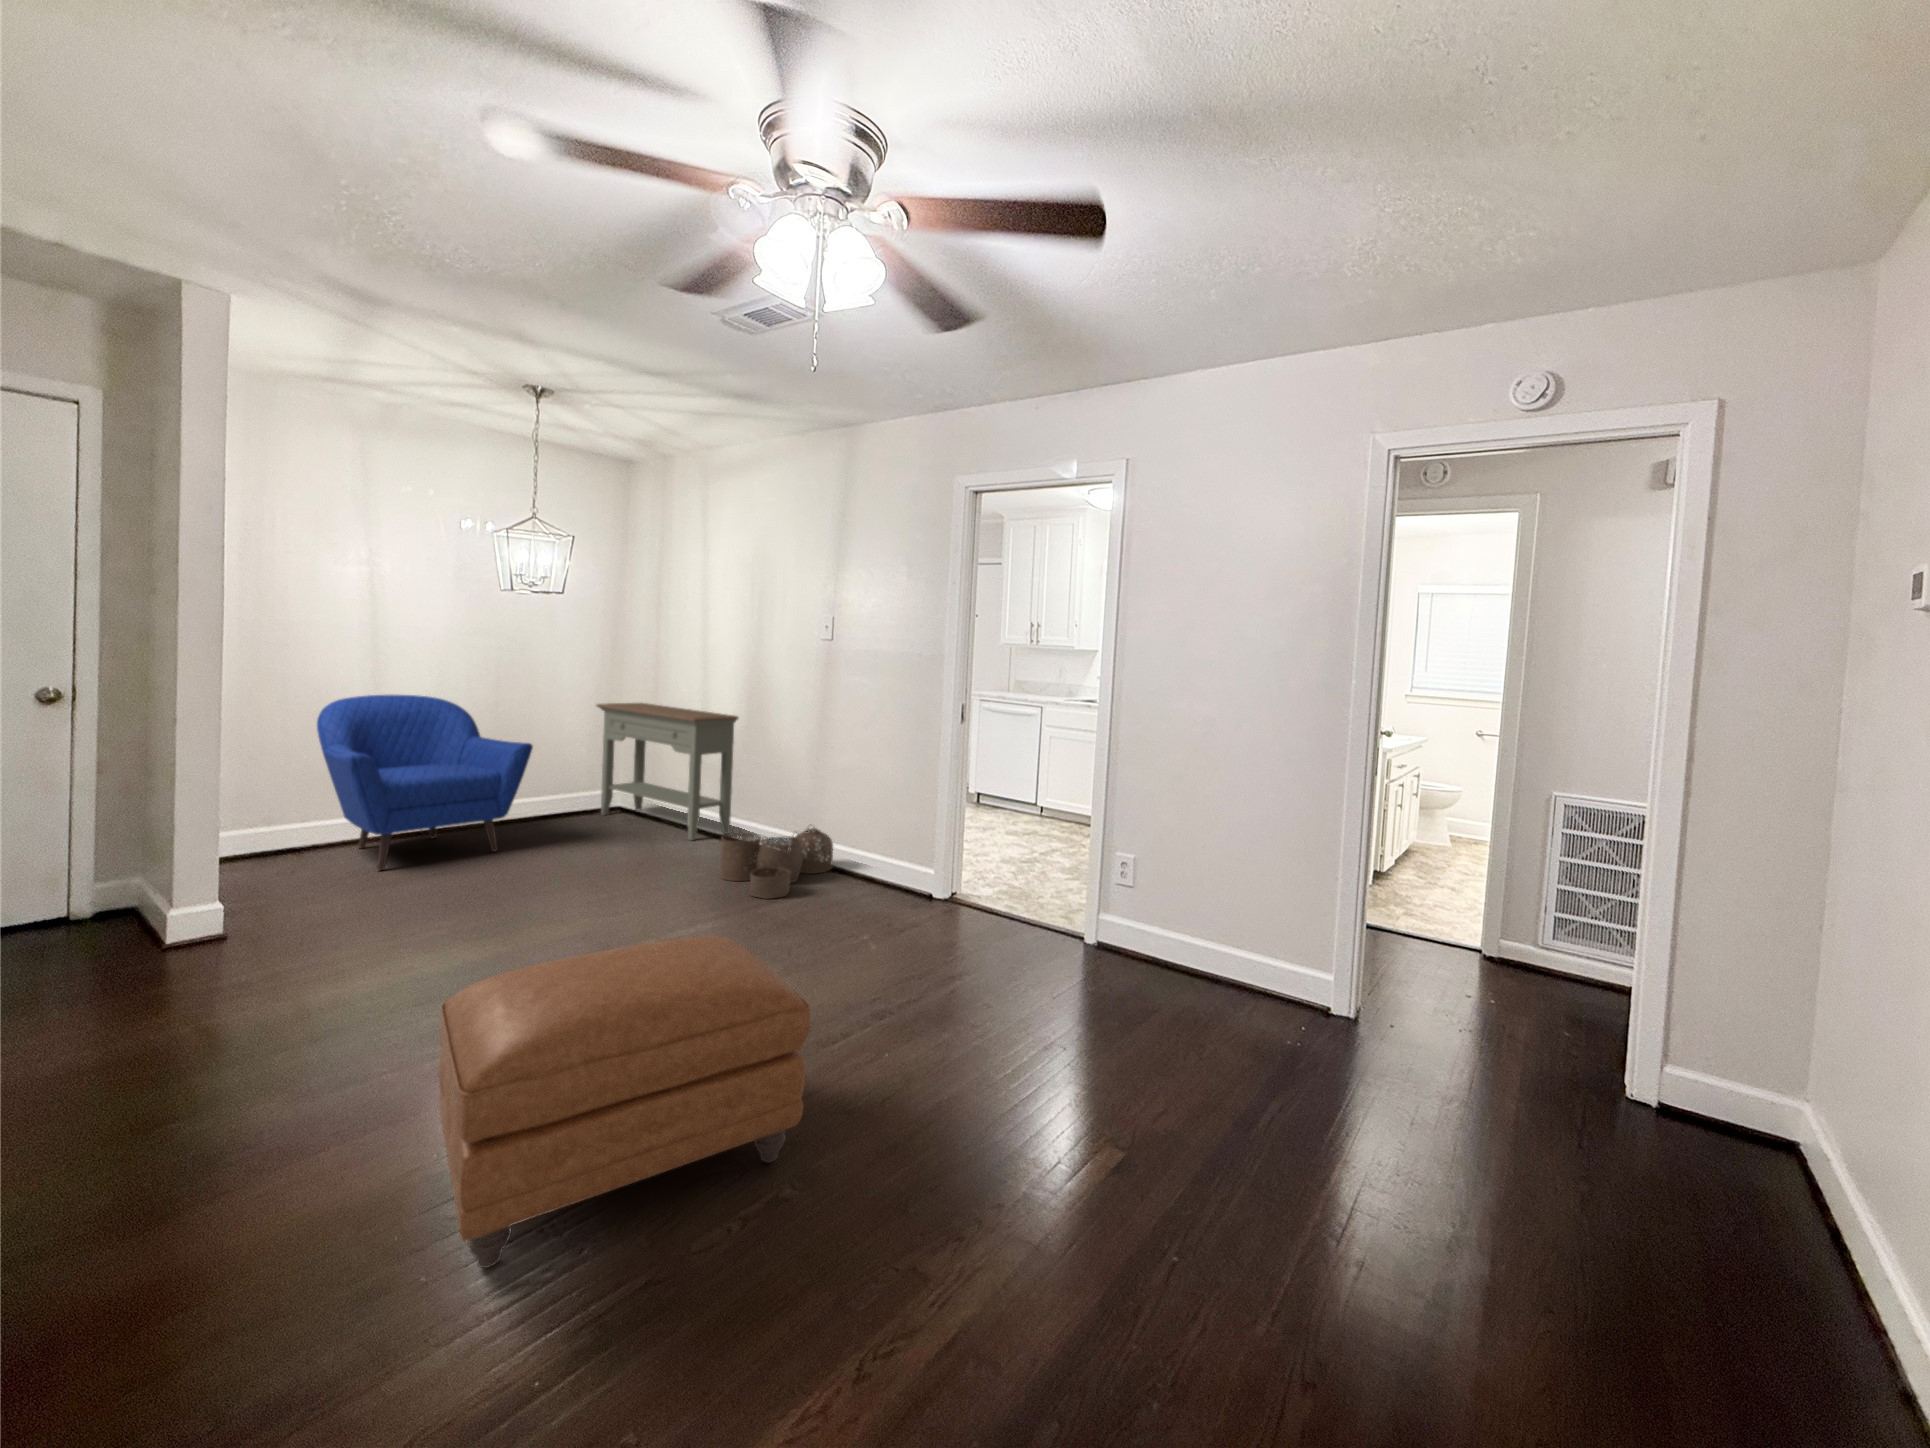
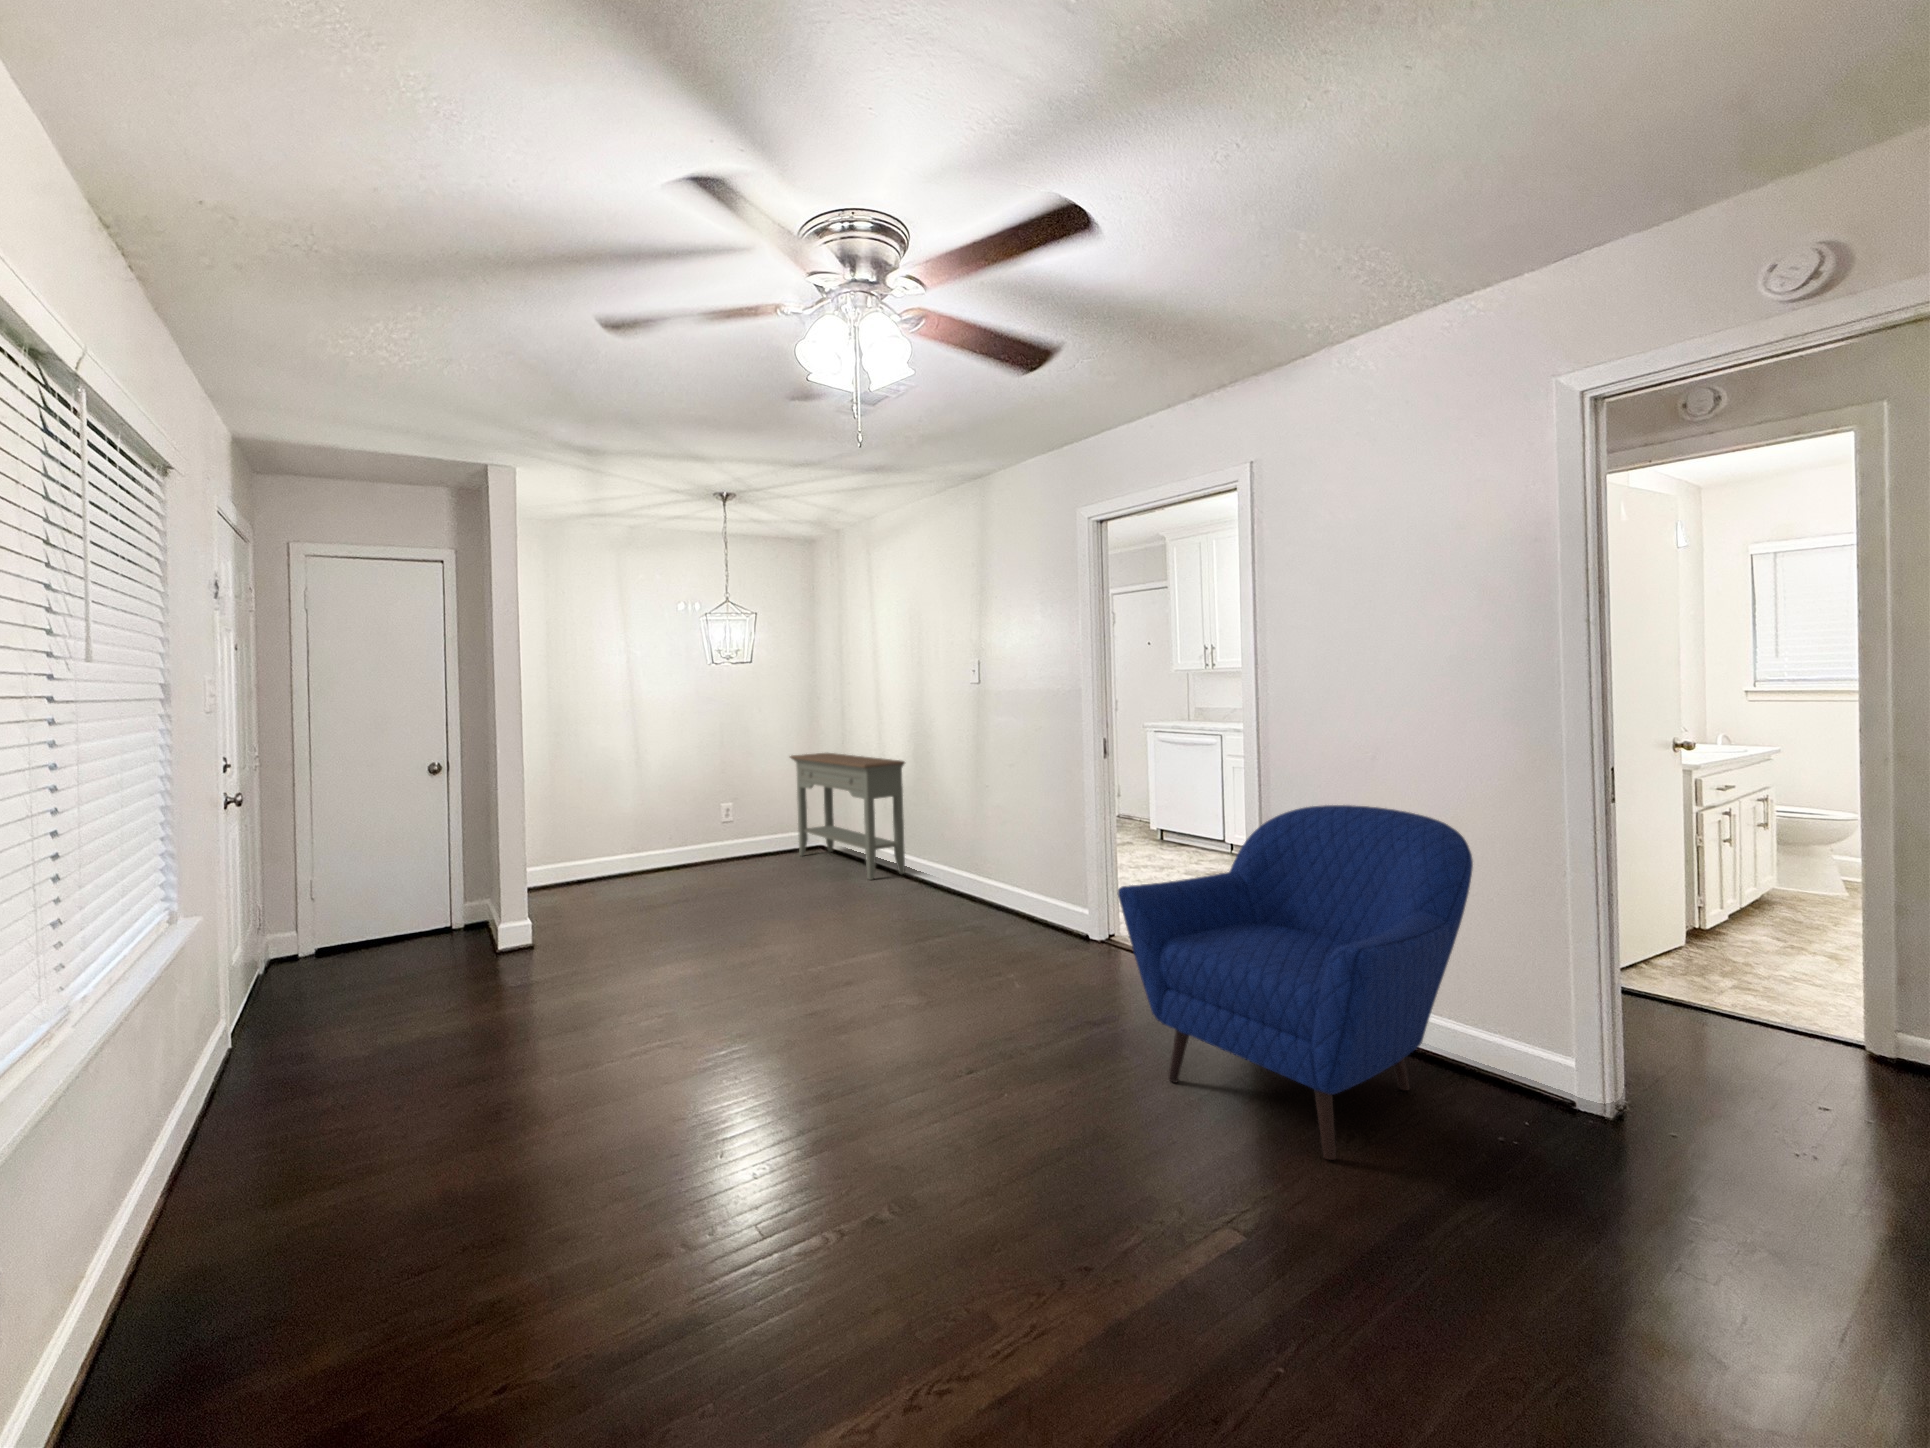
armchair: present [317,695,533,870] -> present [1118,805,1473,1160]
woven basket: present [721,828,833,899] -> none [887,865,995,937]
ottoman: present [438,936,810,1268] -> none [618,966,909,1235]

